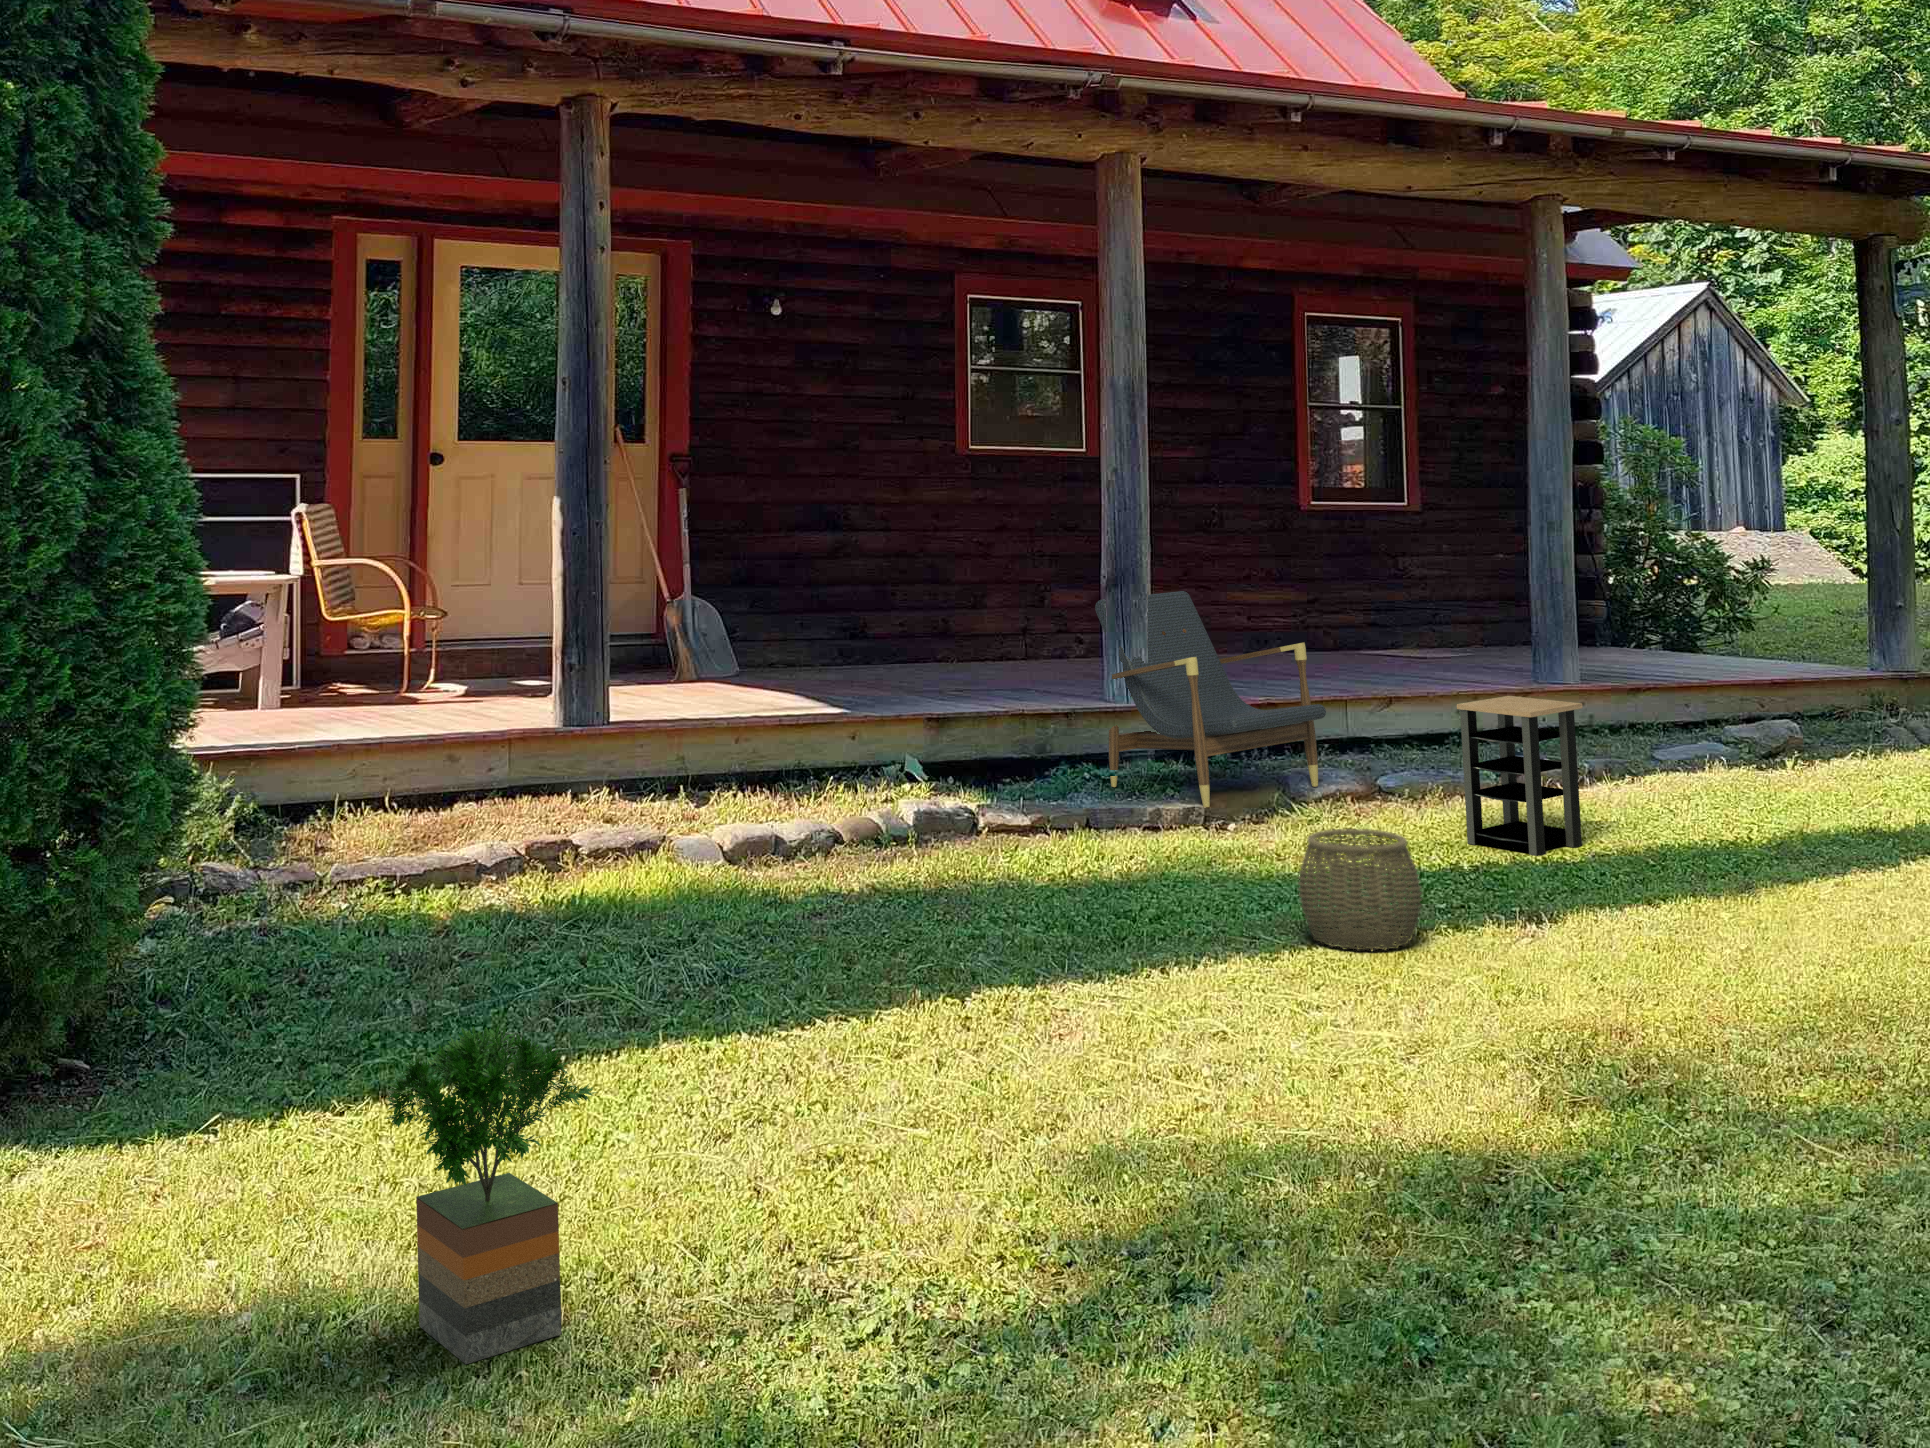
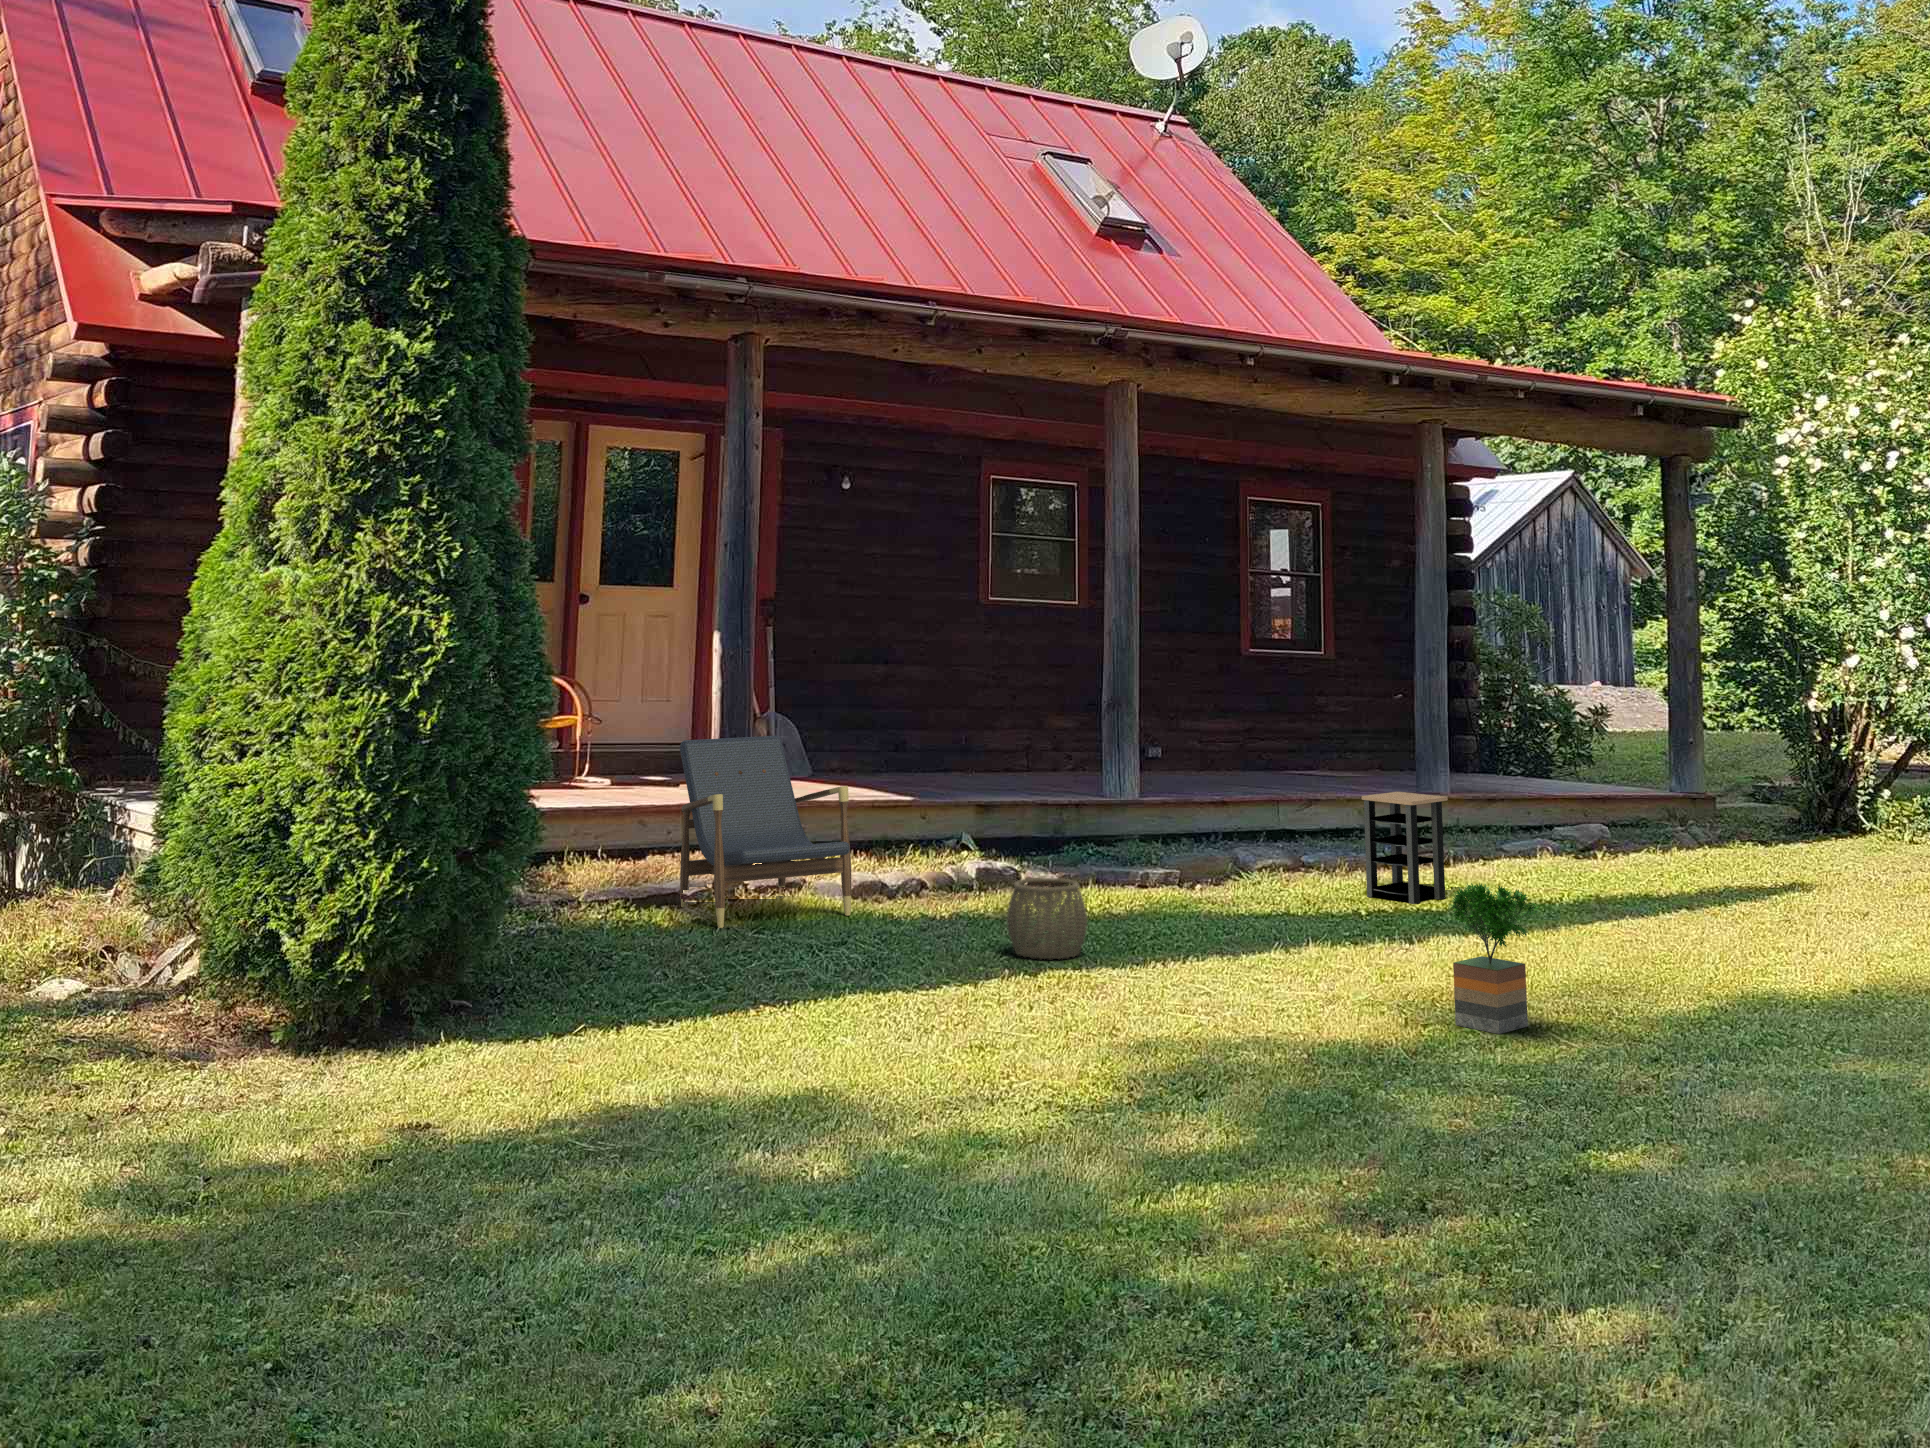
lounge chair: present [1095,591,1326,807] -> present [680,736,852,928]
woven basket: present [1298,829,1422,951] -> present [1007,878,1087,959]
potted tree: present [385,1026,596,1364] -> present [1451,883,1538,1034]

